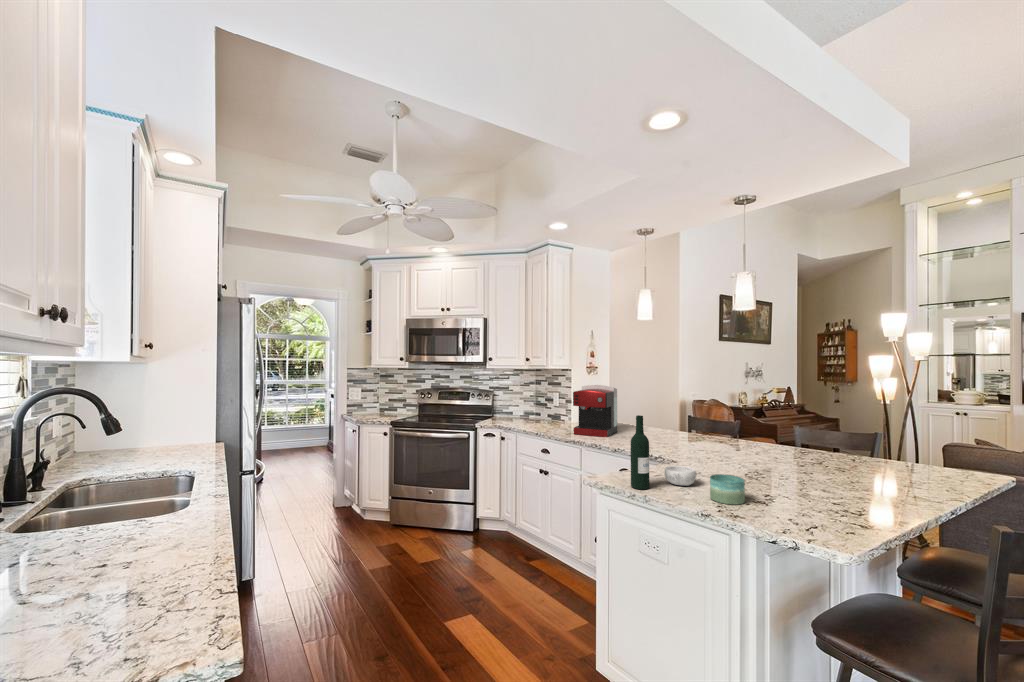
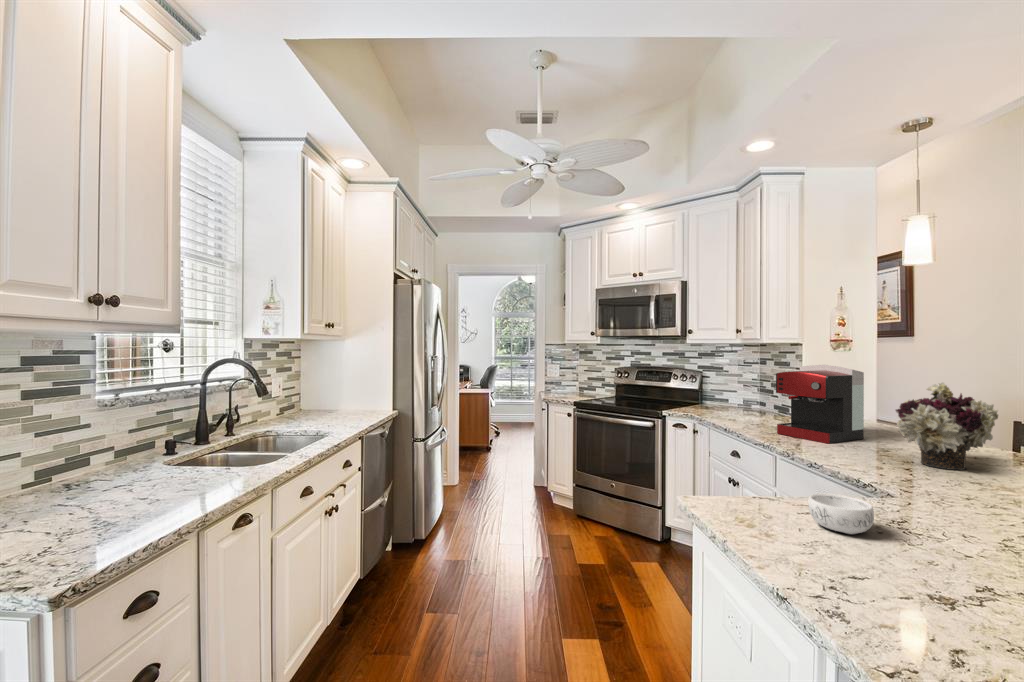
flower arrangement: none [646,395,692,444] -> present [896,383,998,470]
wine bottle: present [631,415,650,489] -> none [732,399,765,520]
candle: present [710,474,745,504] -> none [860,522,945,594]

